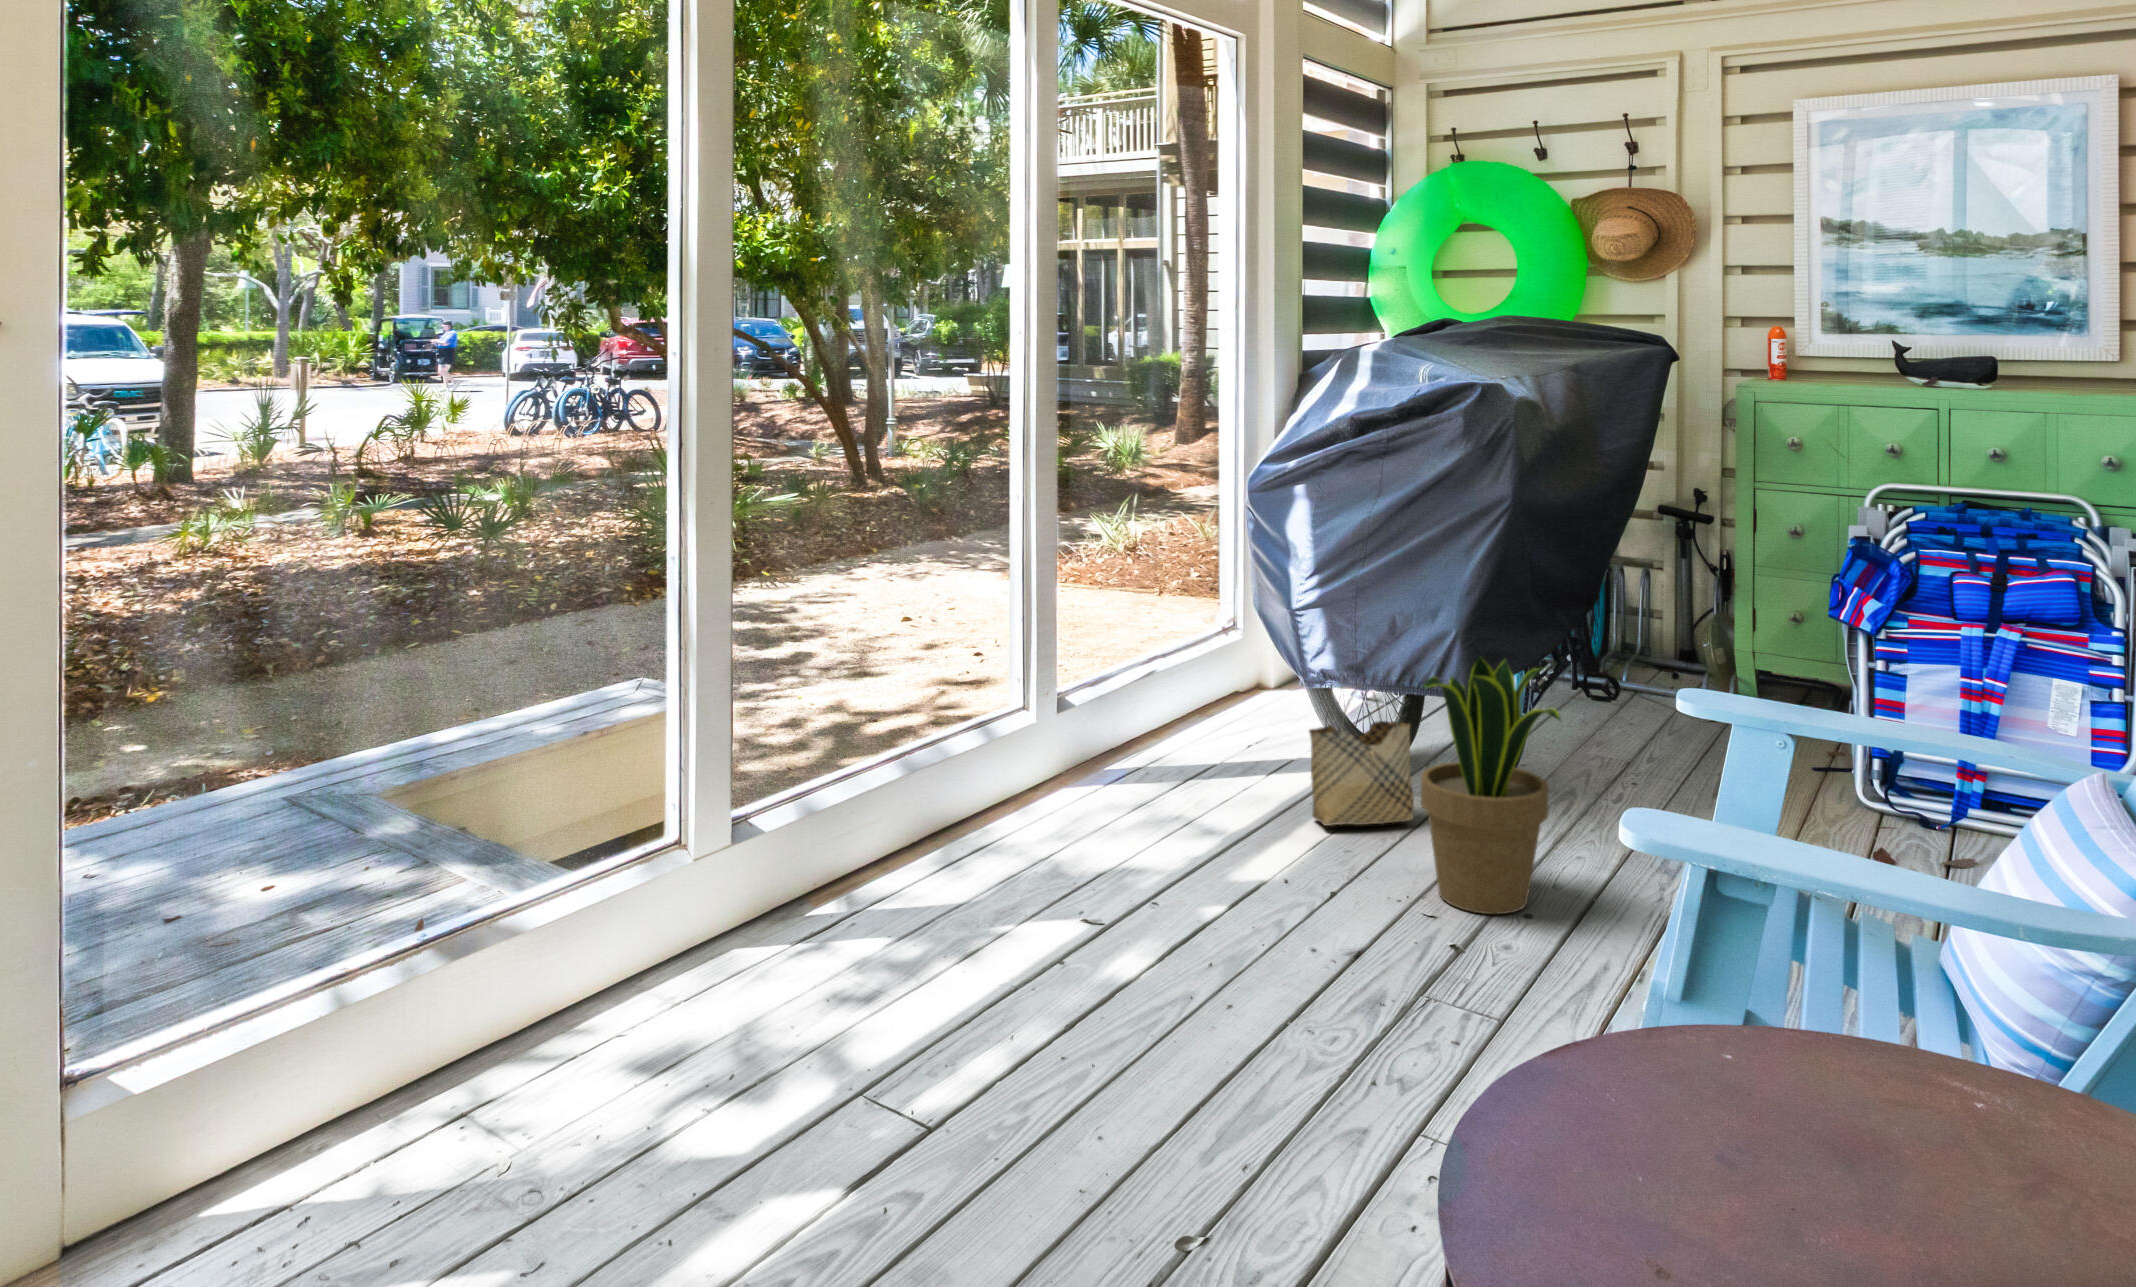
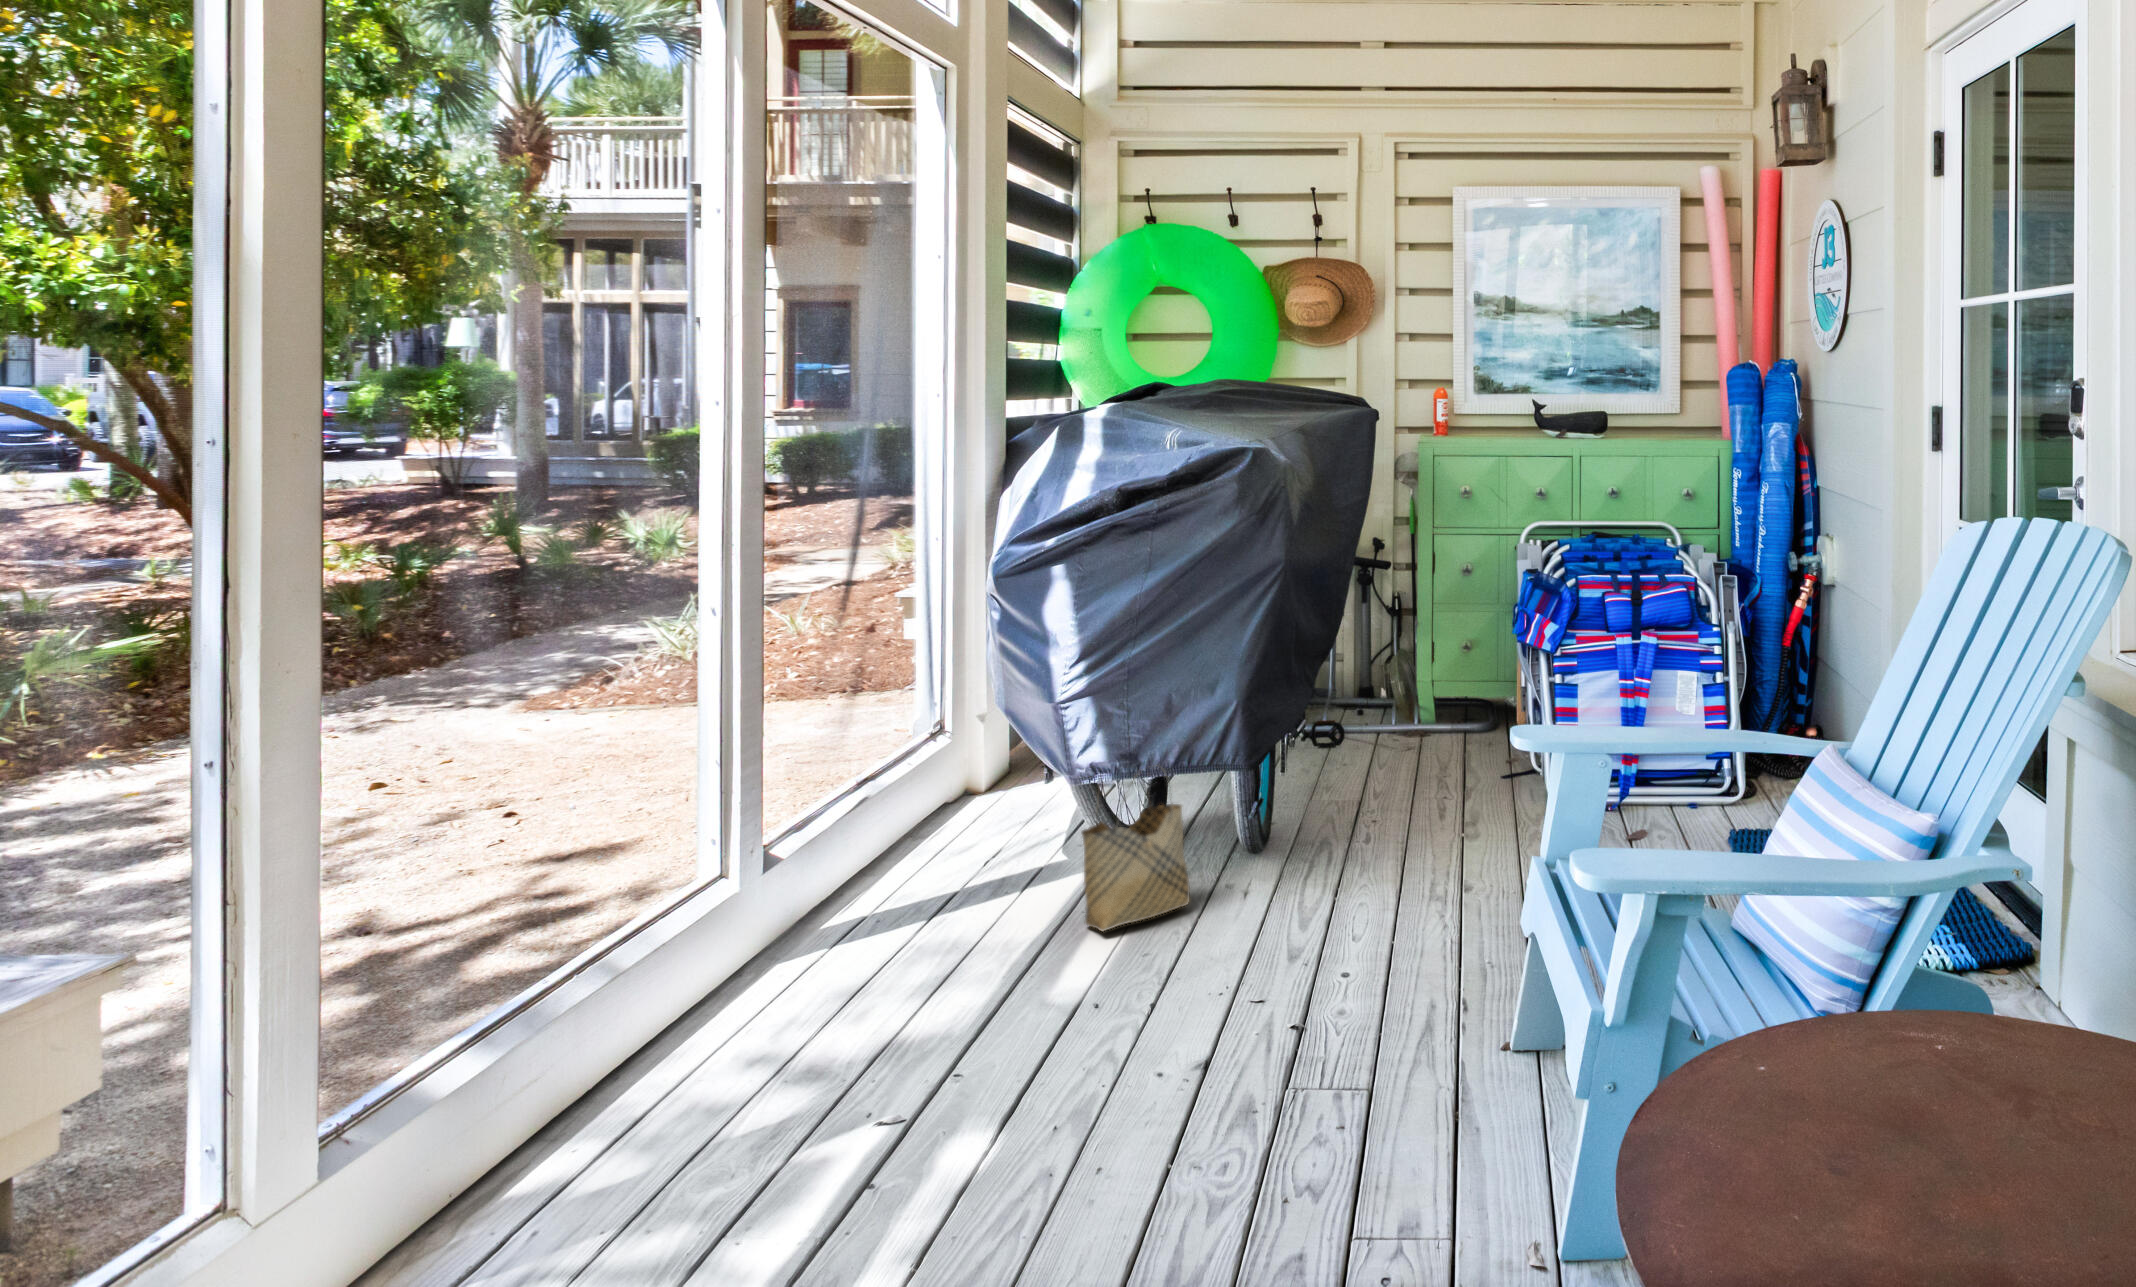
potted plant: present [1421,657,1561,914] -> none [1221,728,1360,991]

